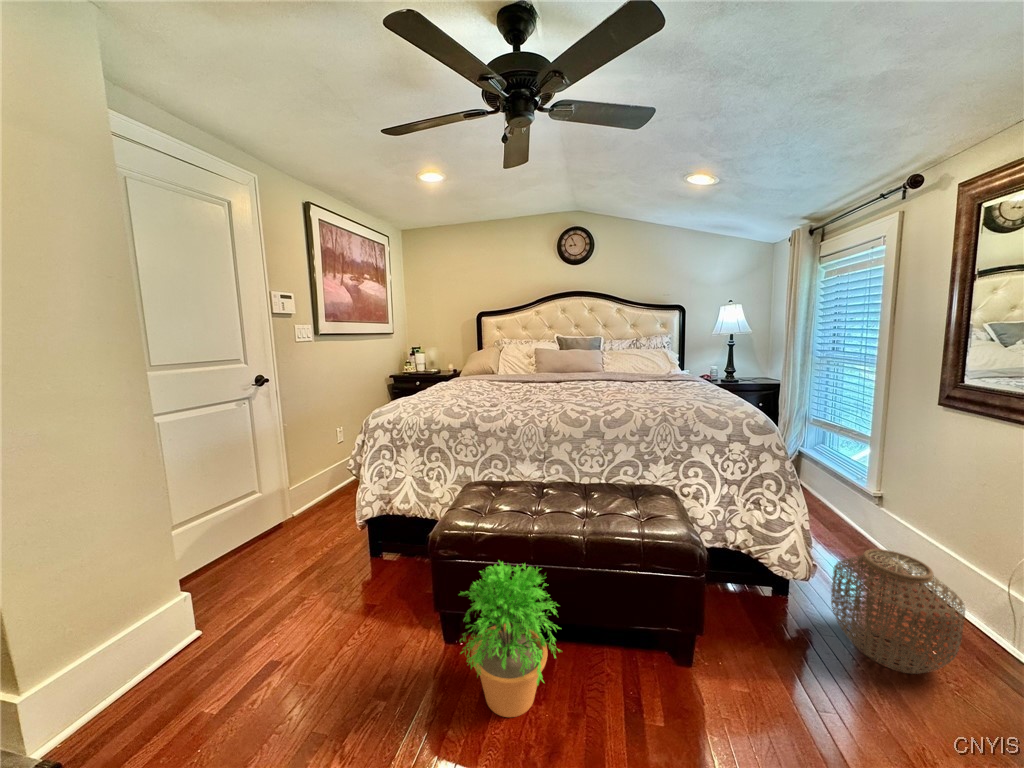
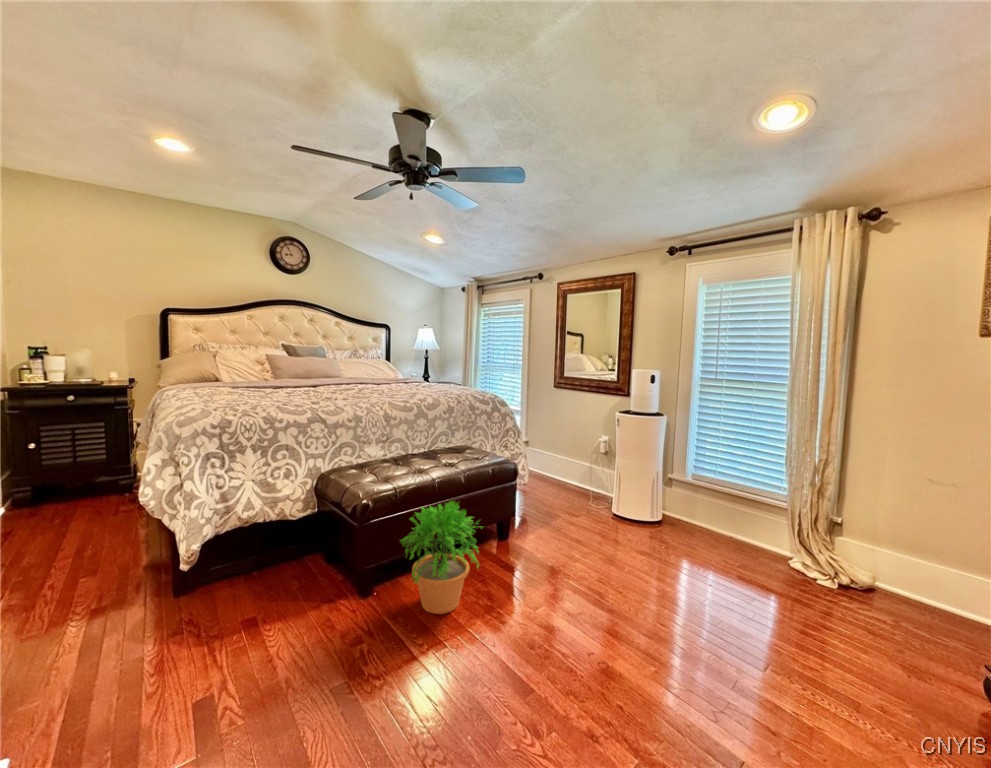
woven basket: present [831,549,965,674] -> none [542,457,590,513]

